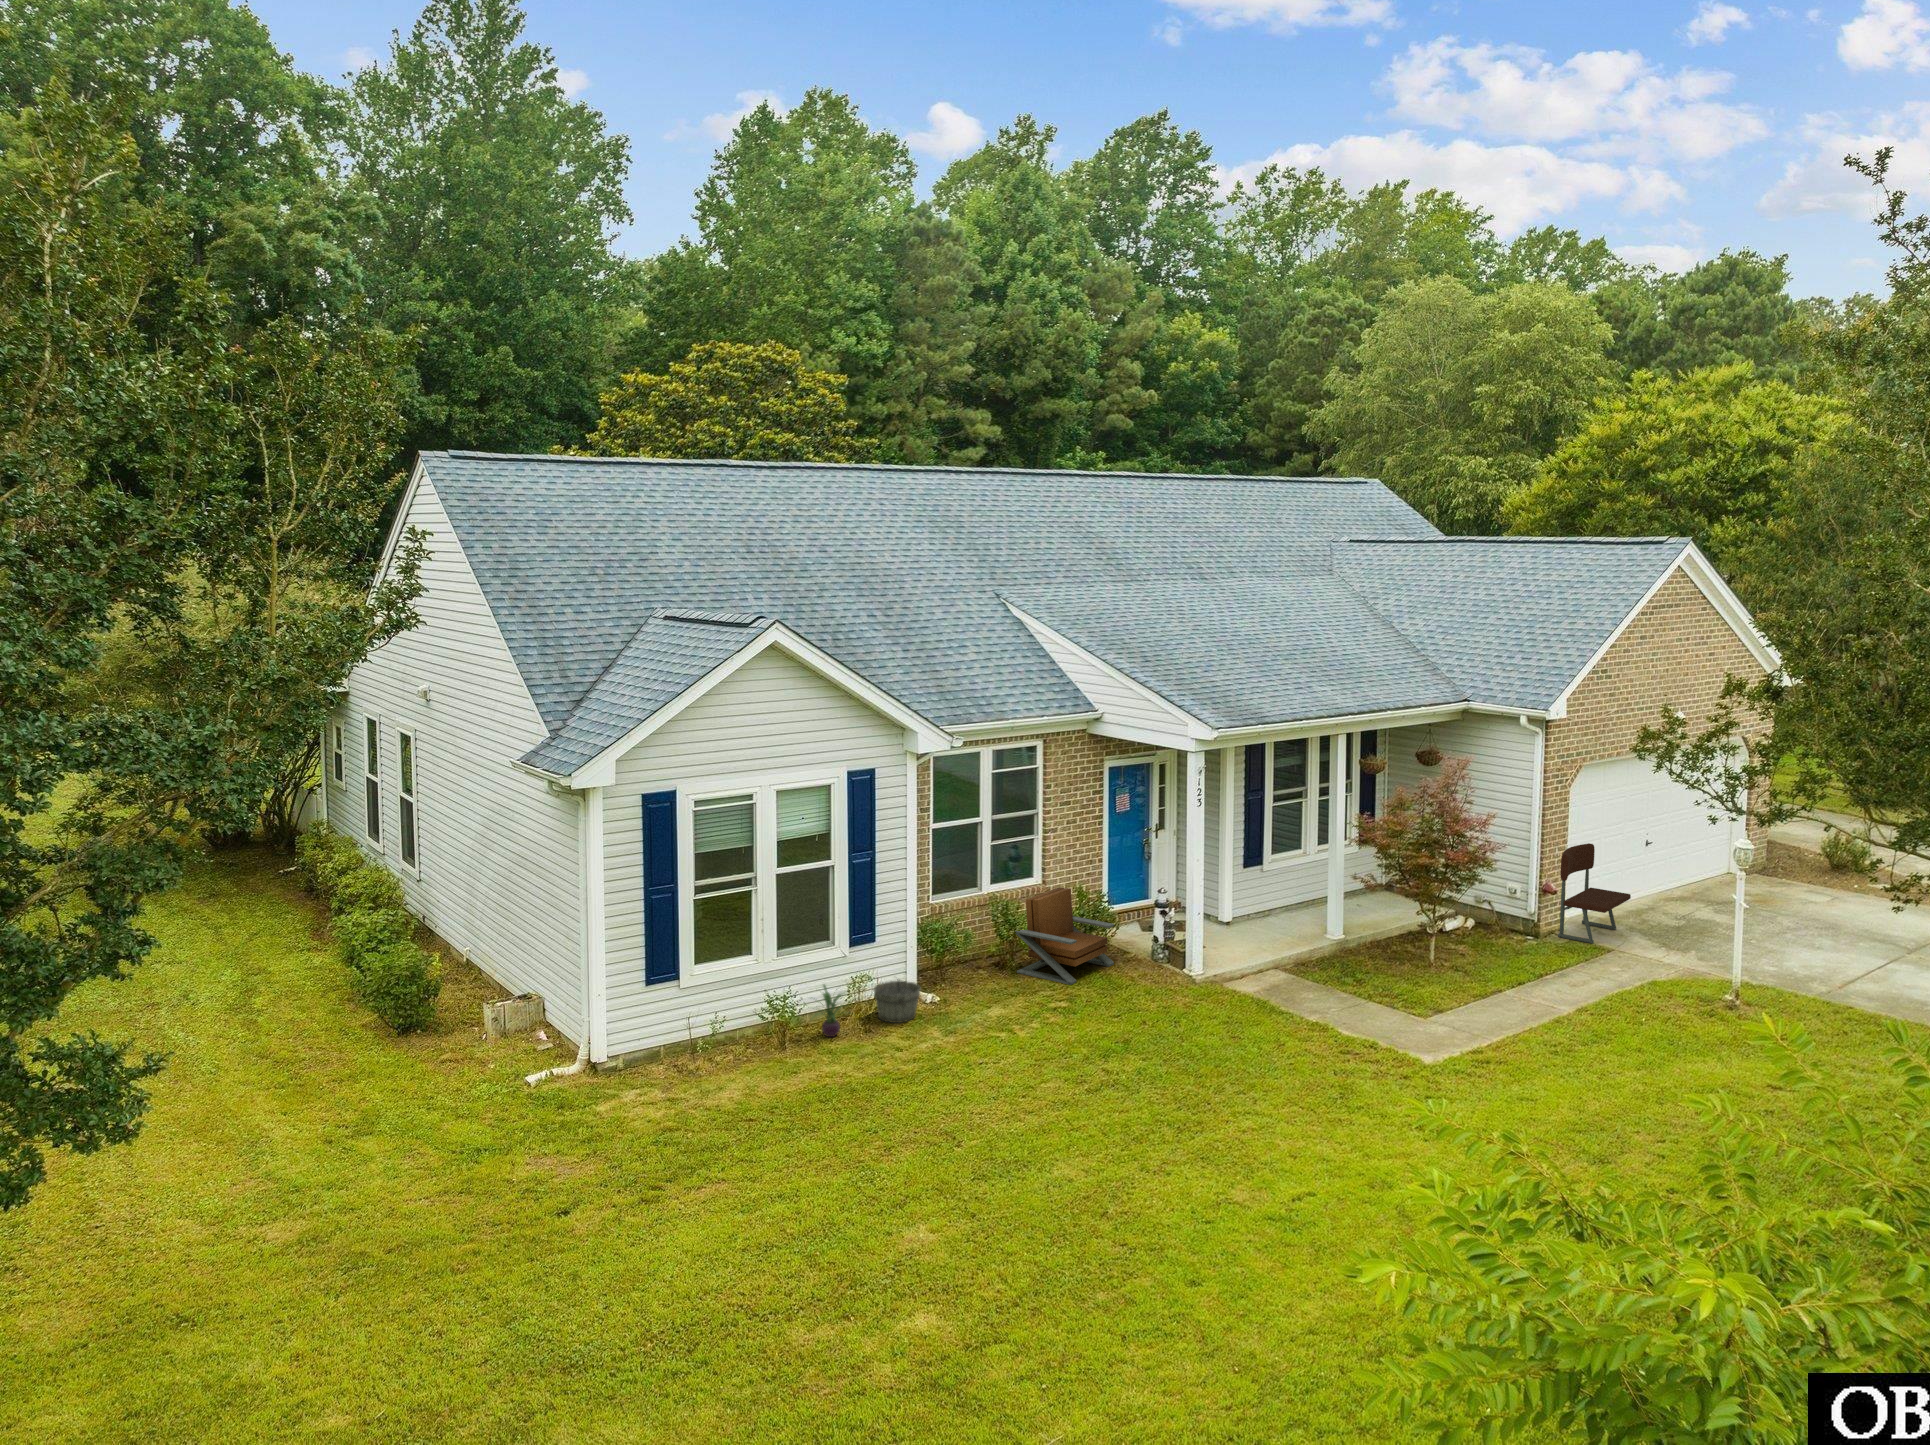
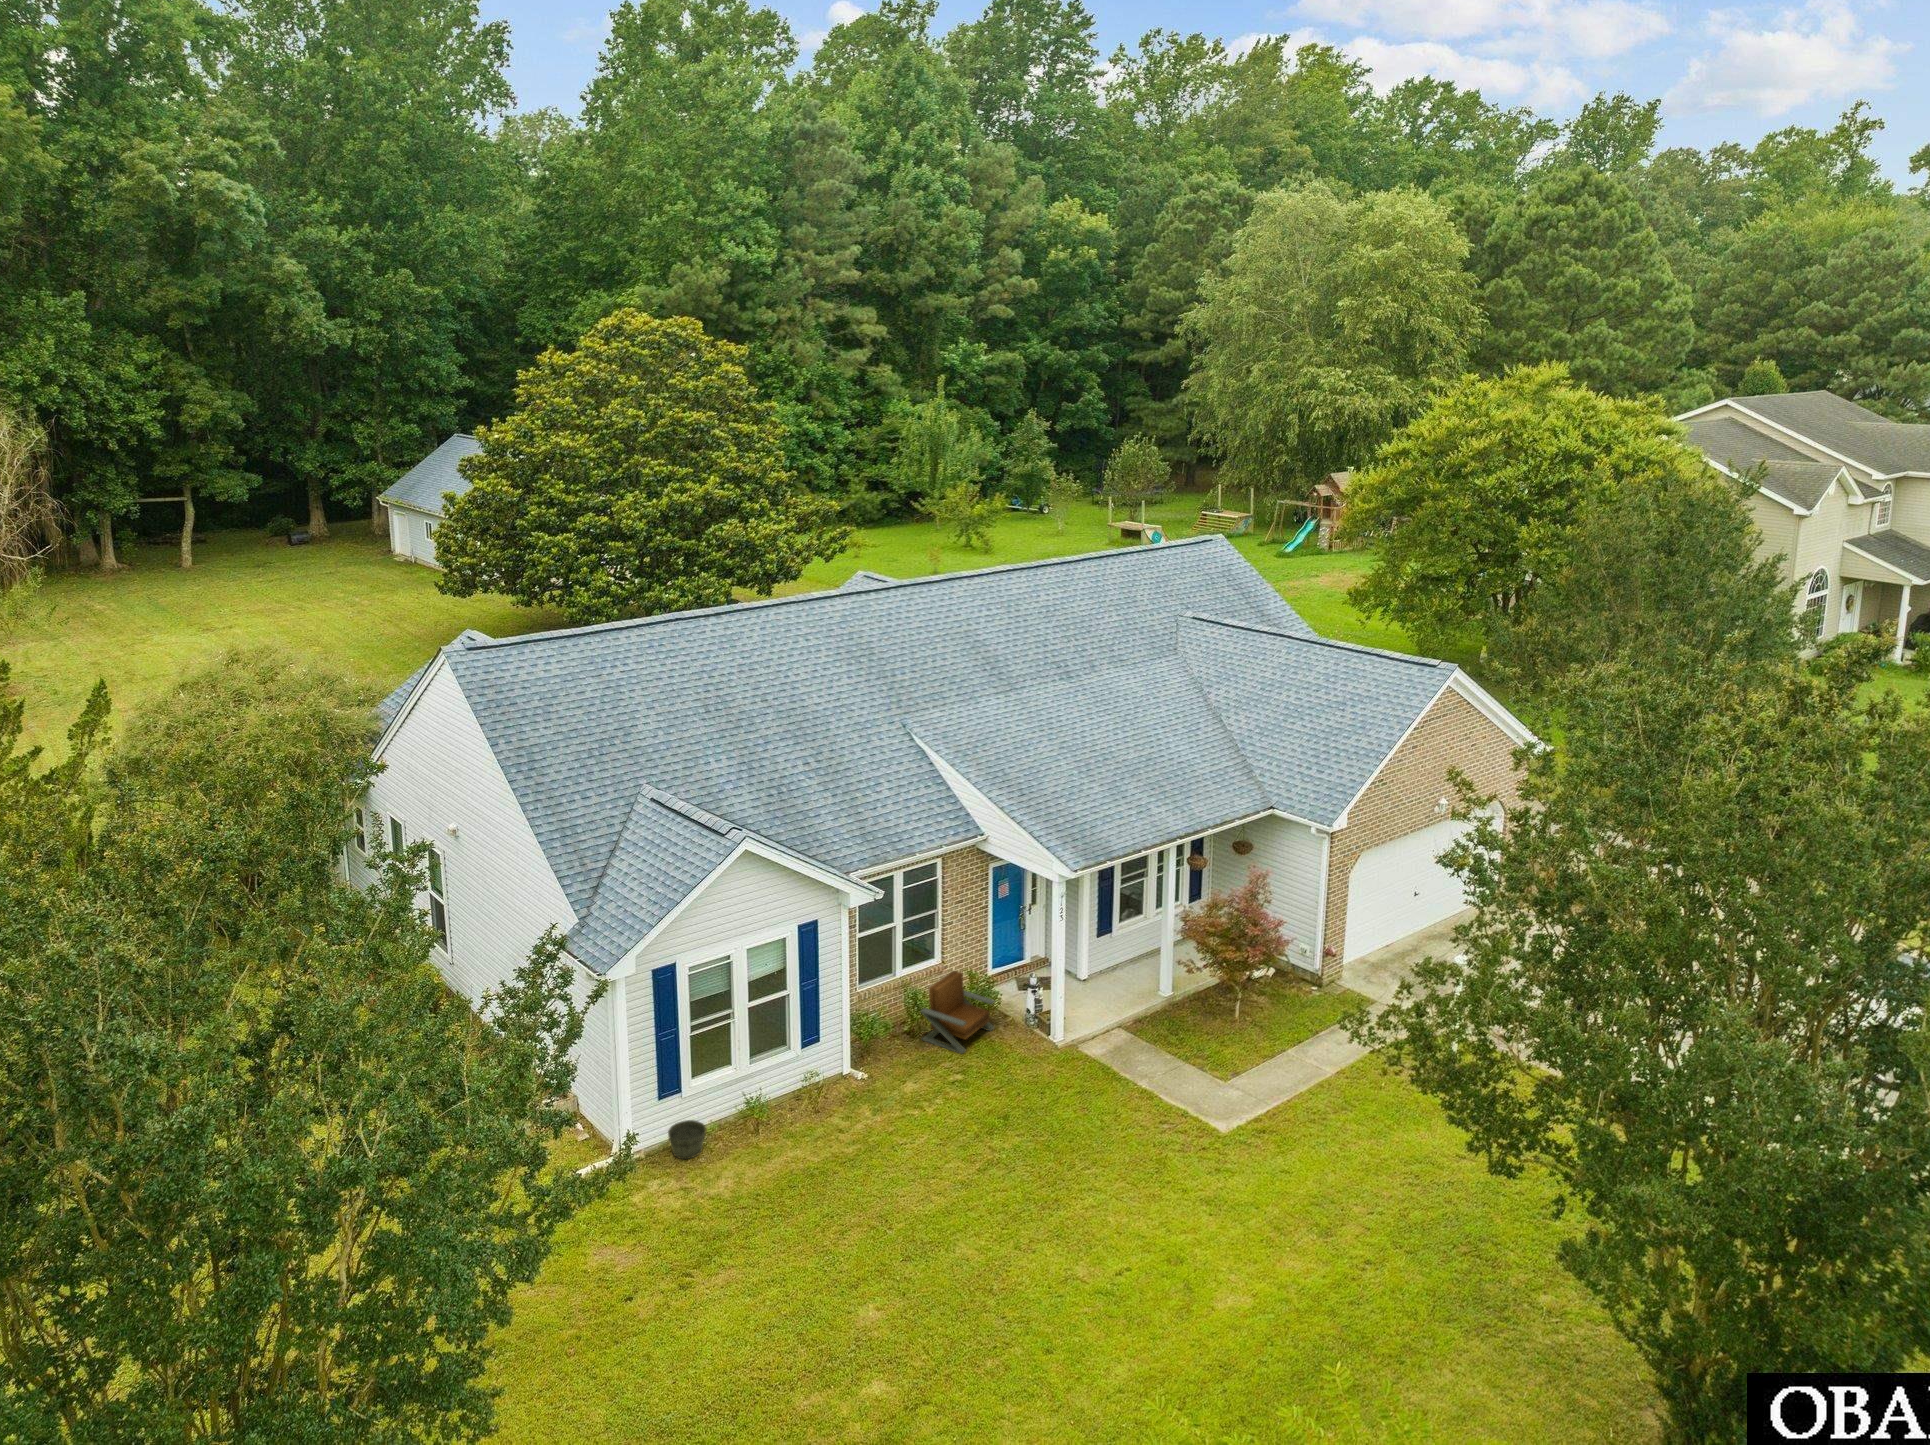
bench: present [1558,843,1631,944] -> none [1334,914,1392,997]
wooden bucket: present [874,980,920,1023] -> present [668,1120,706,1159]
decorative plant: present [815,985,850,1037] -> none [769,1081,808,1118]

